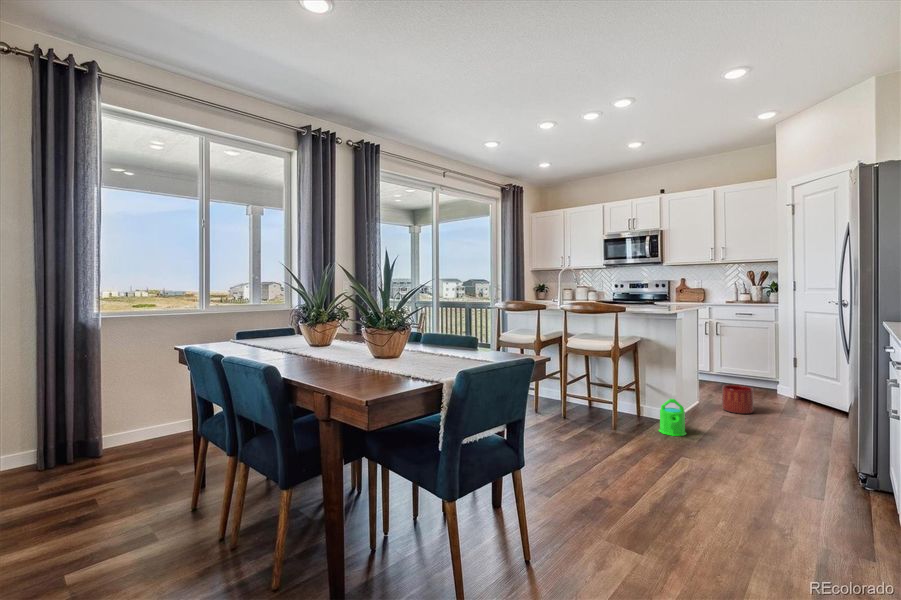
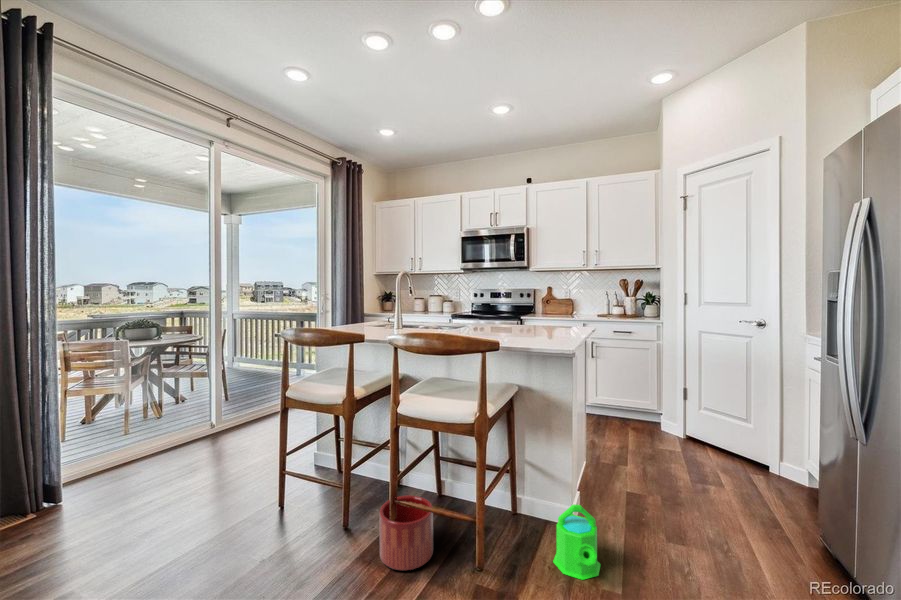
planter: present [722,385,754,414] -> present [380,496,433,570]

